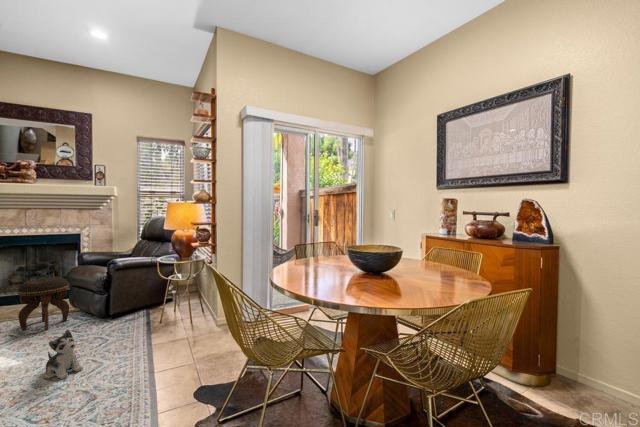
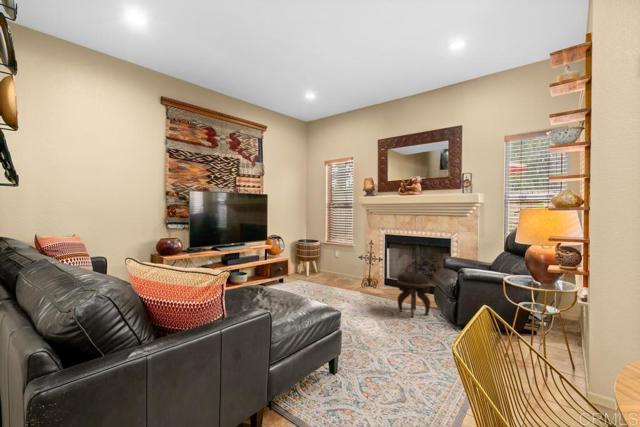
plush toy: present [45,330,83,379] -> none [388,324,413,366]

